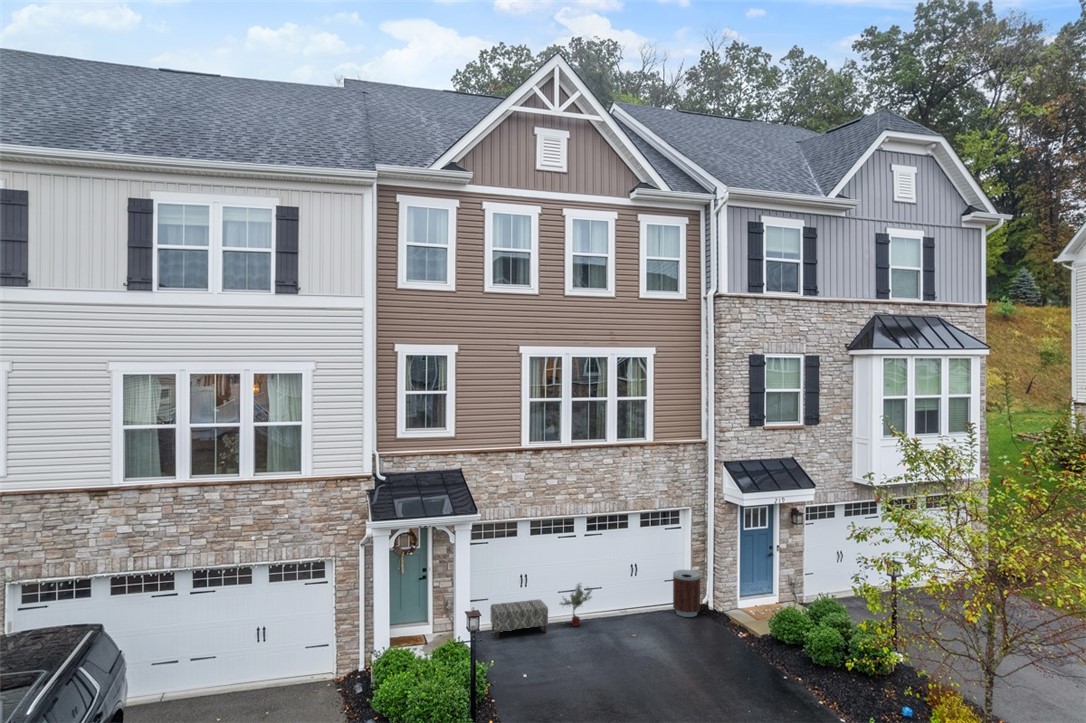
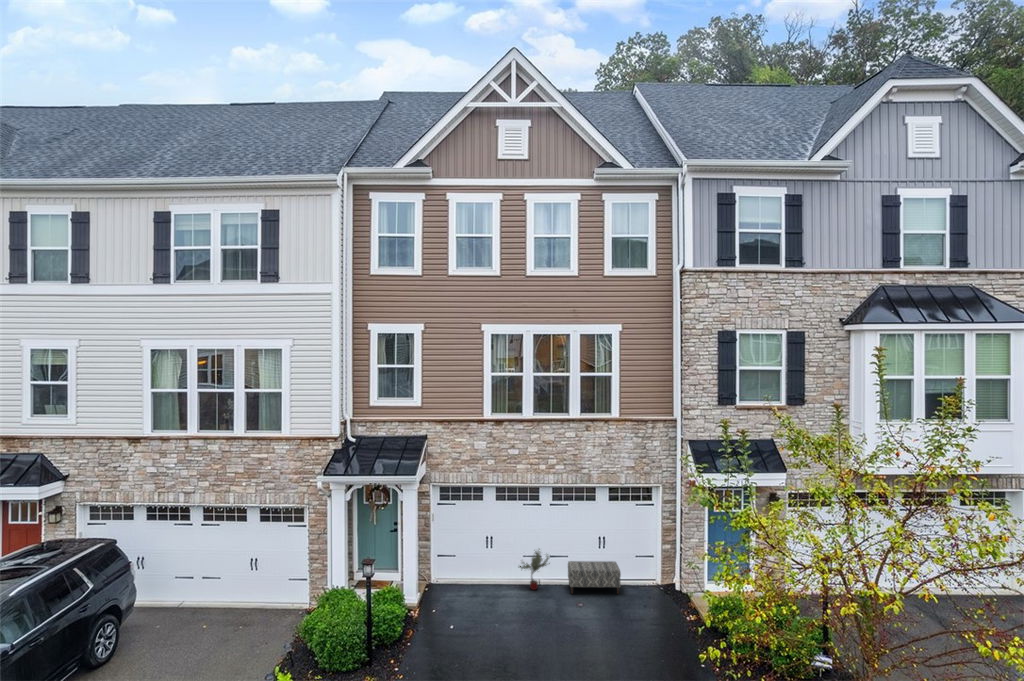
trash can: present [673,570,700,617] -> none [638,546,665,595]
bench: present [491,599,548,638] -> present [568,561,621,594]

